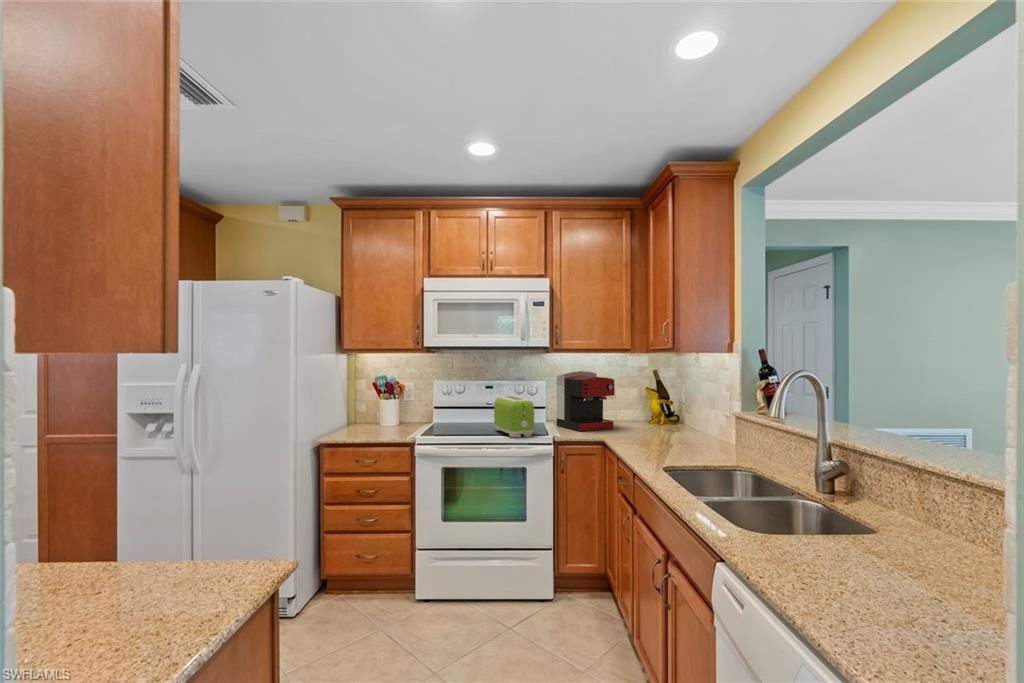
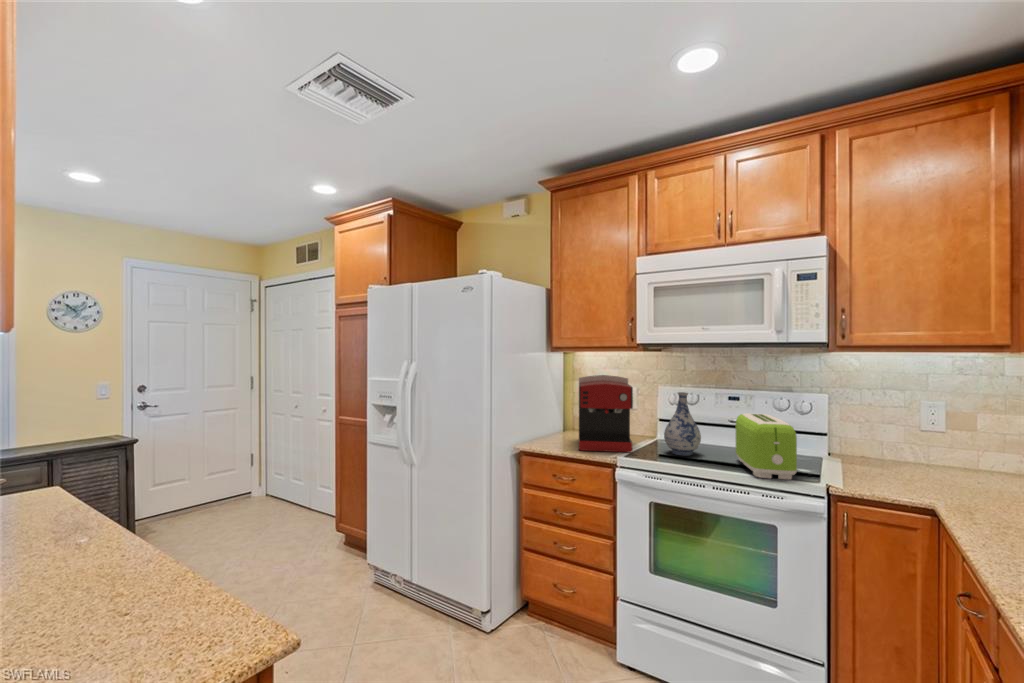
coffee maker: present [557,371,614,431] -> present [579,375,633,452]
vase: none [444,384,471,432] -> present [664,392,701,455]

